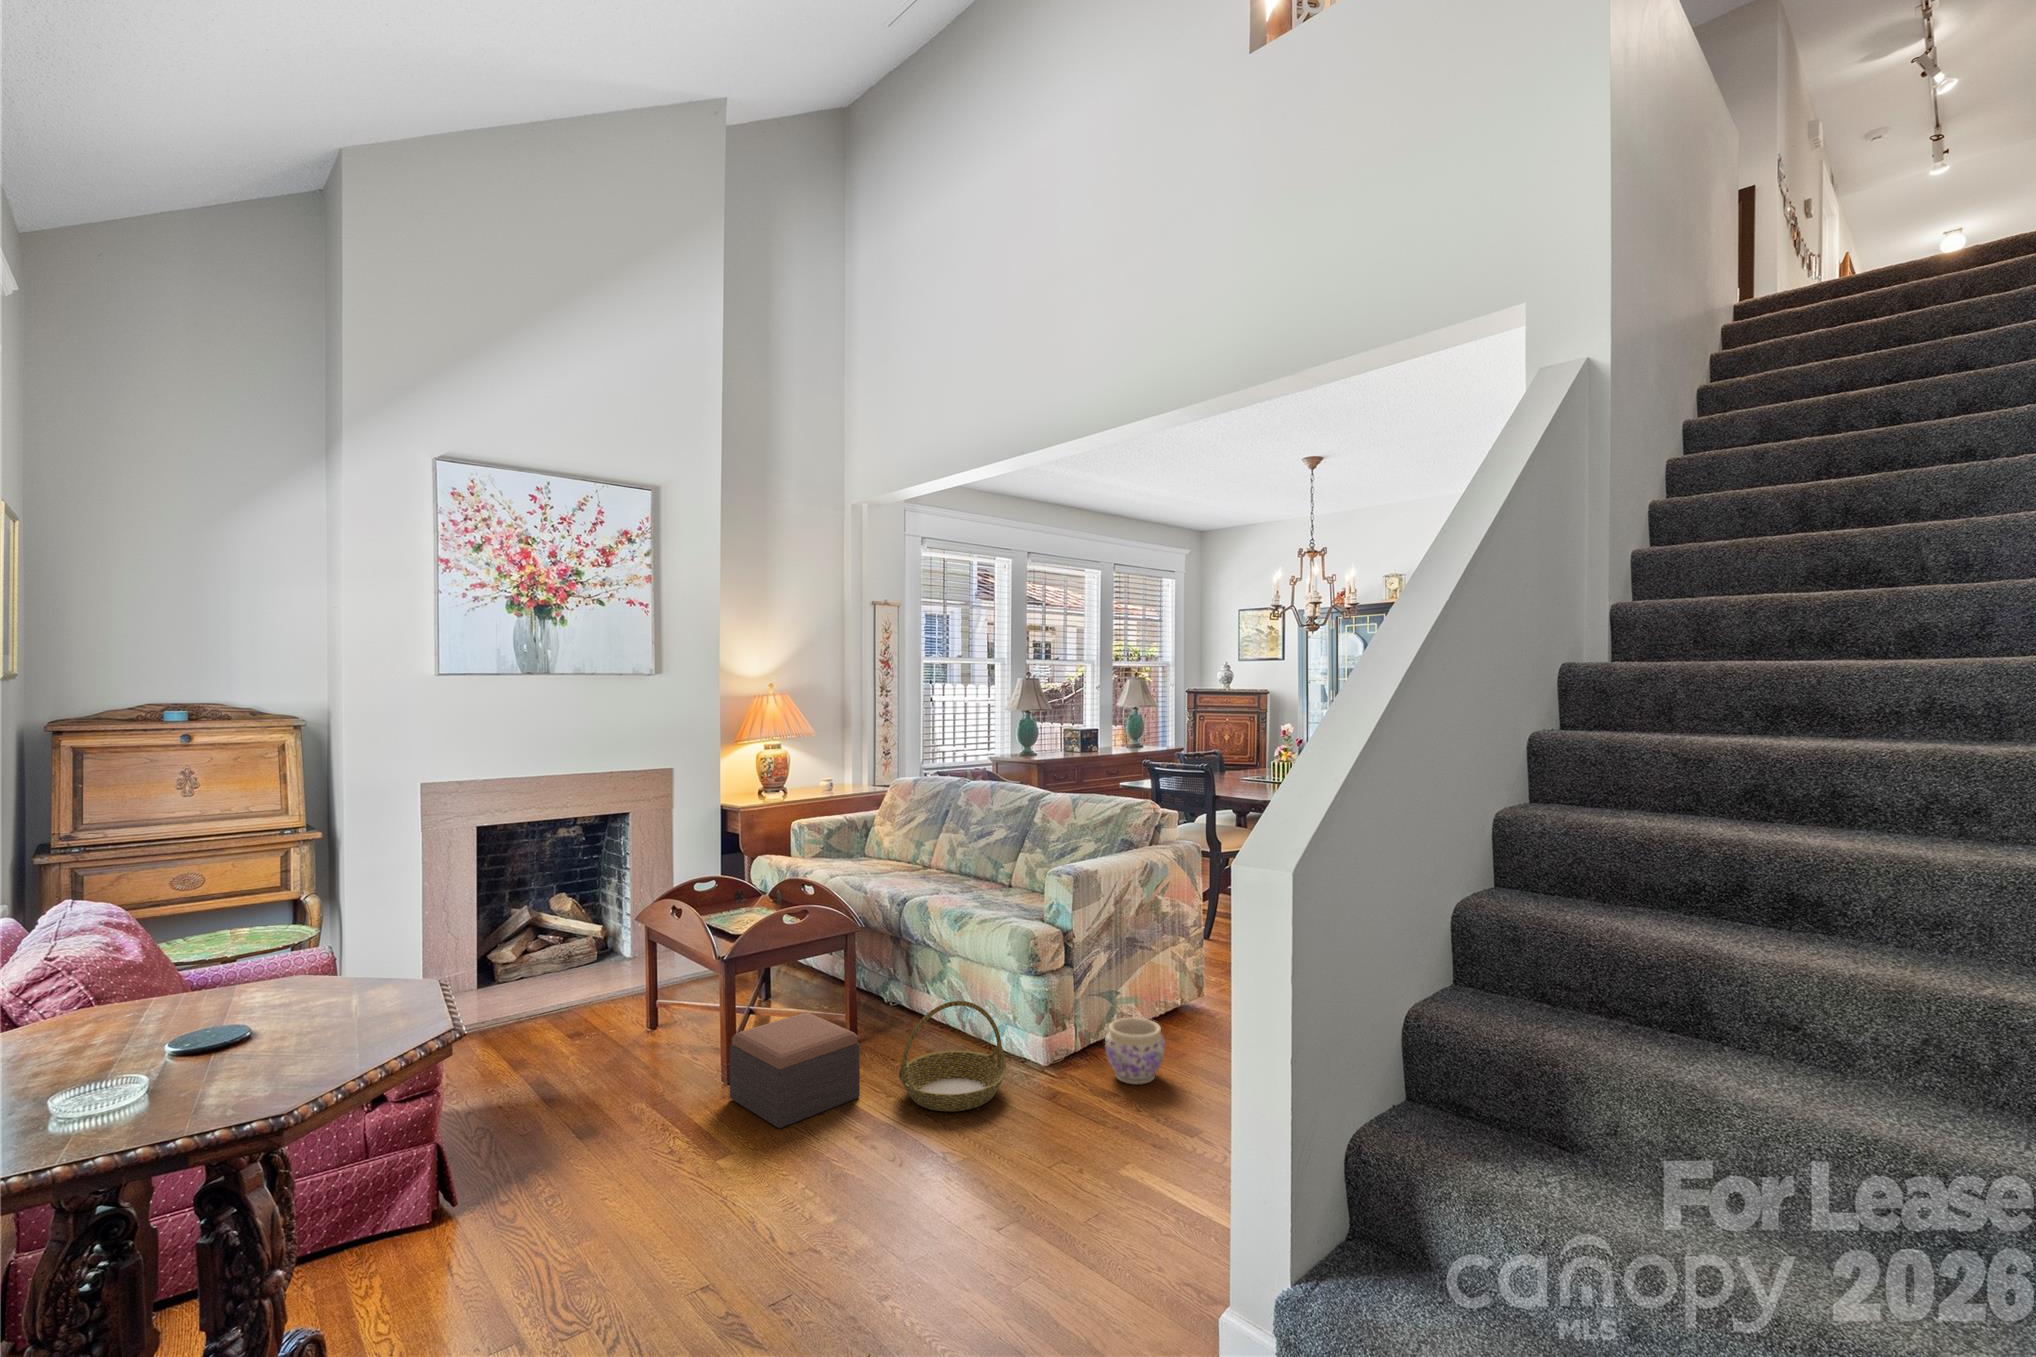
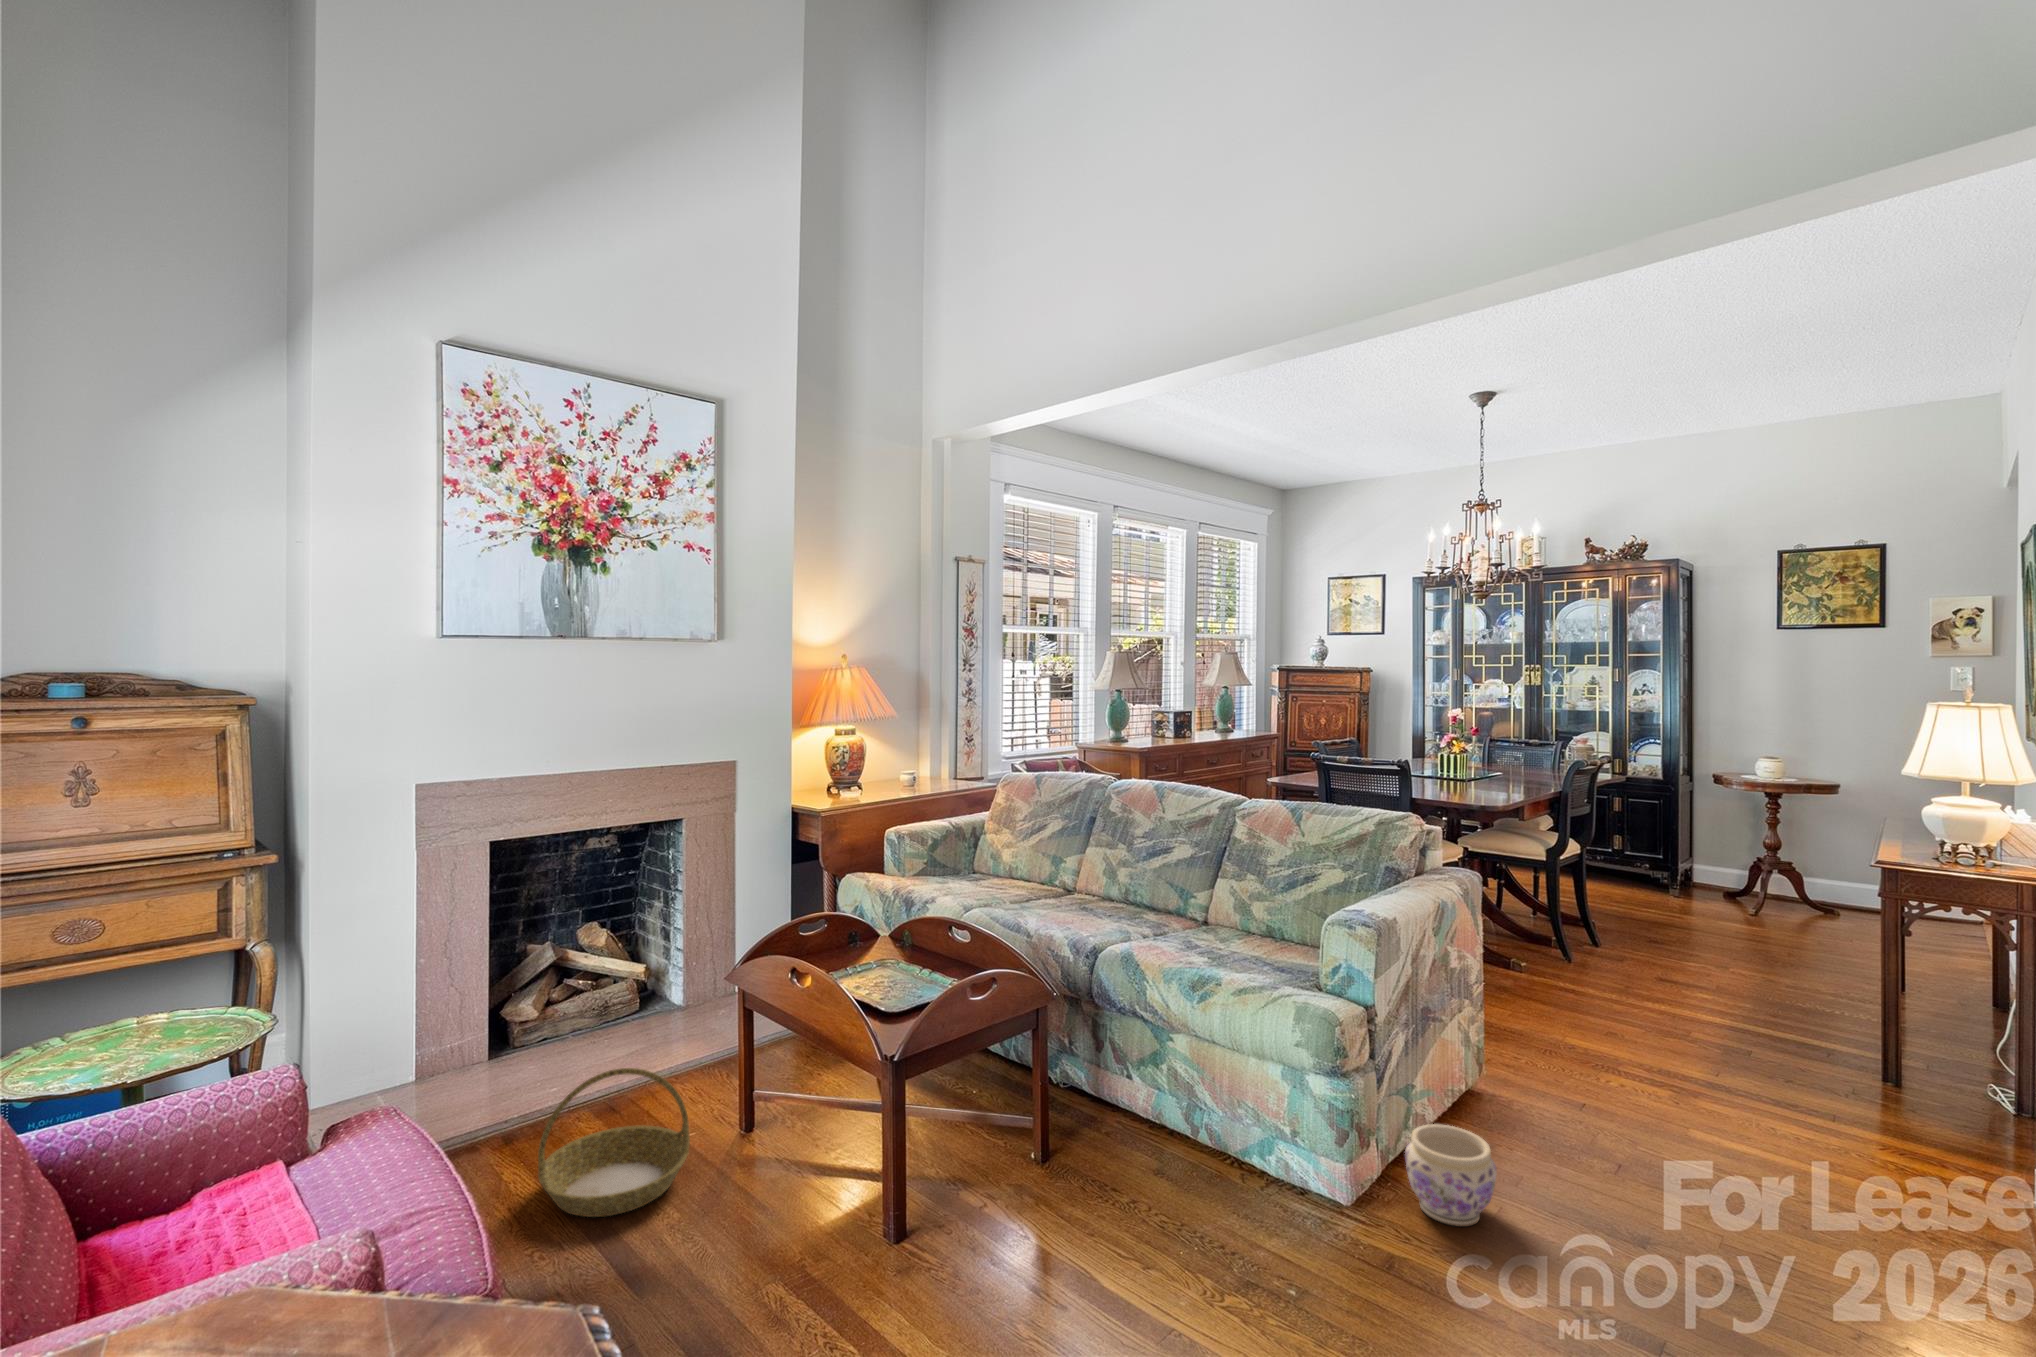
basket: present [899,1001,1006,1112] -> present [538,1068,690,1217]
footstool: present [730,1012,860,1129] -> none [891,1121,1079,1317]

